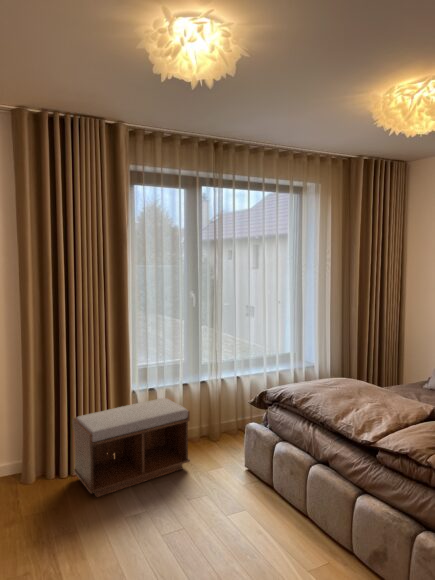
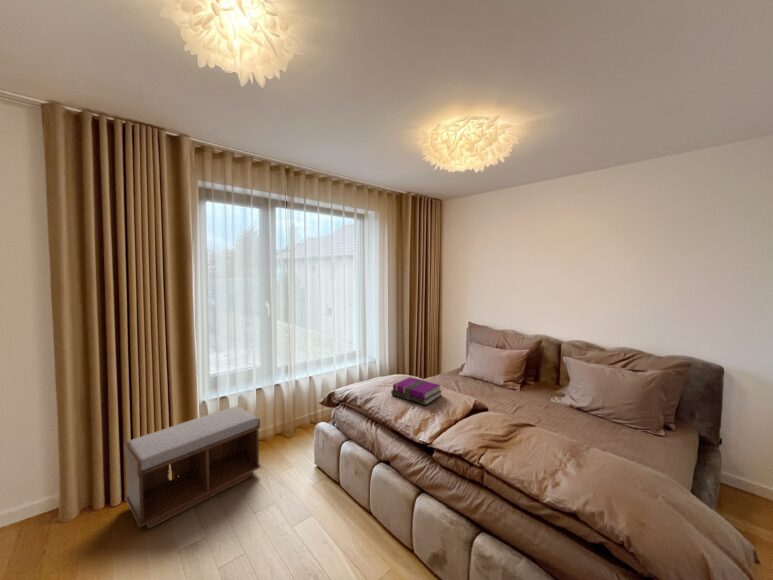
notebook: none [332,378,393,407] -> present [391,377,442,405]

